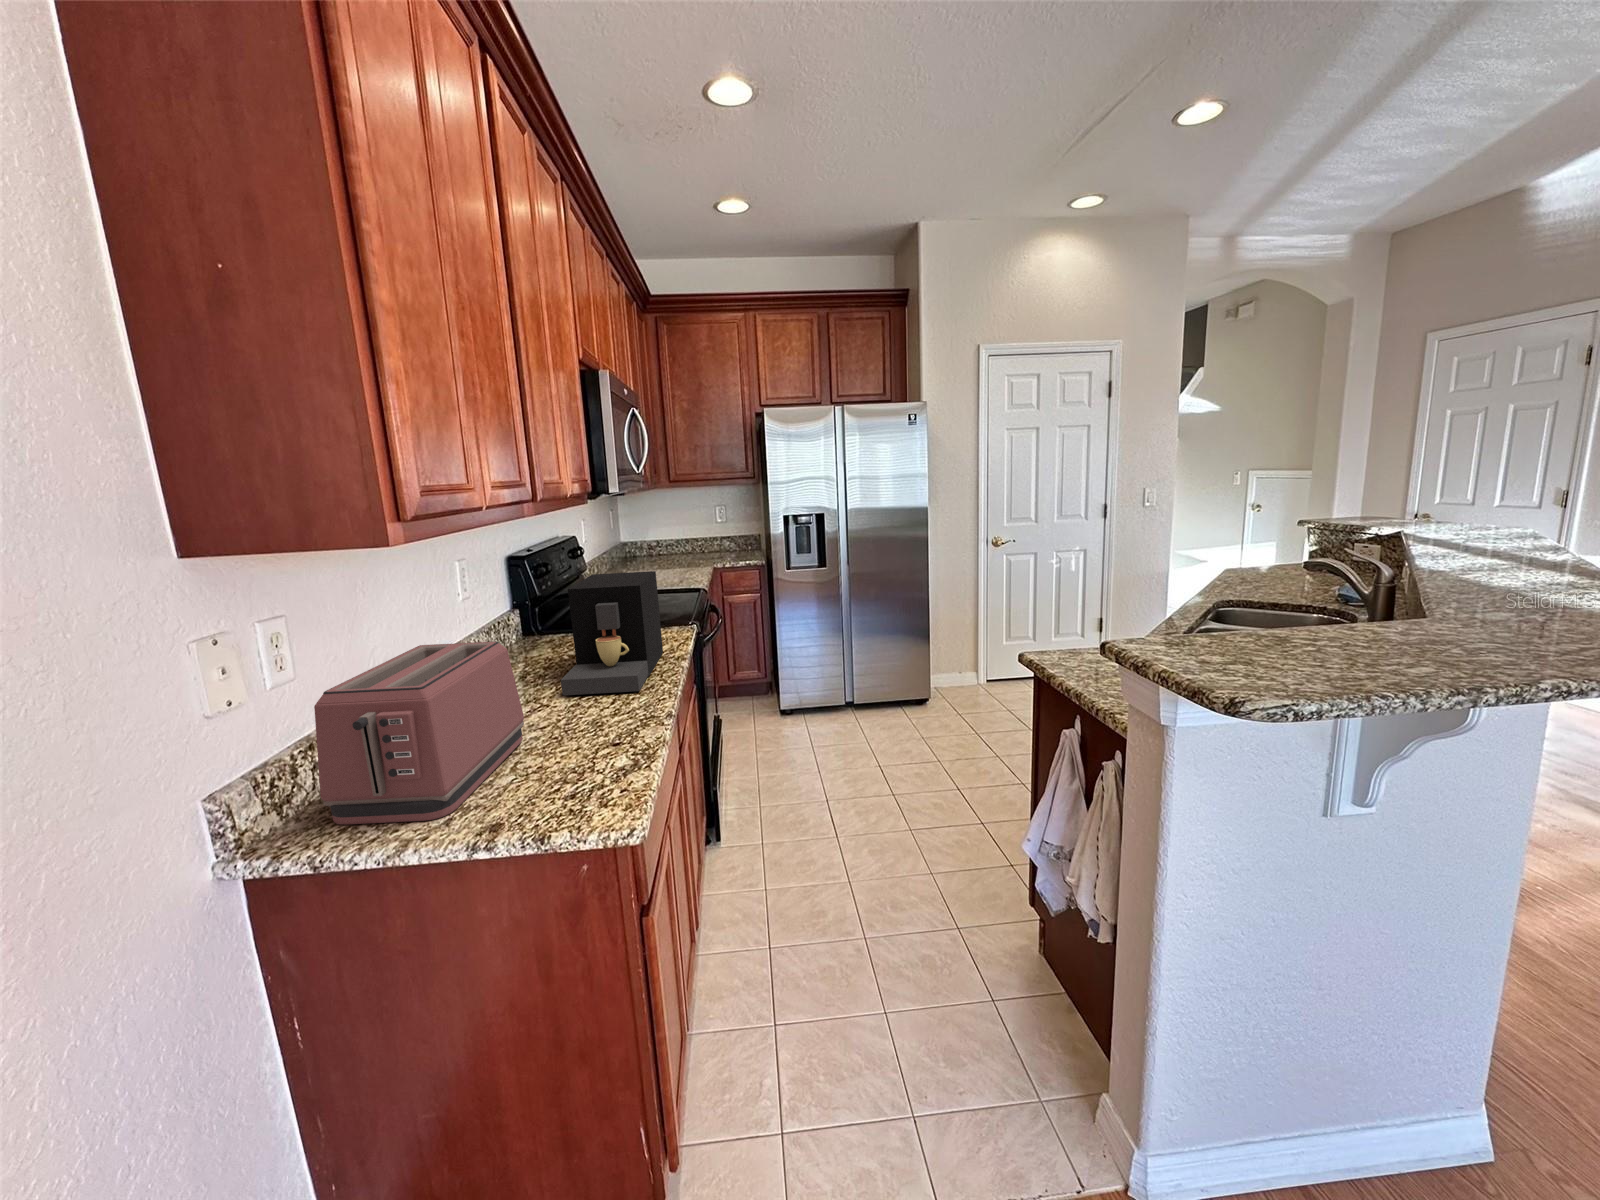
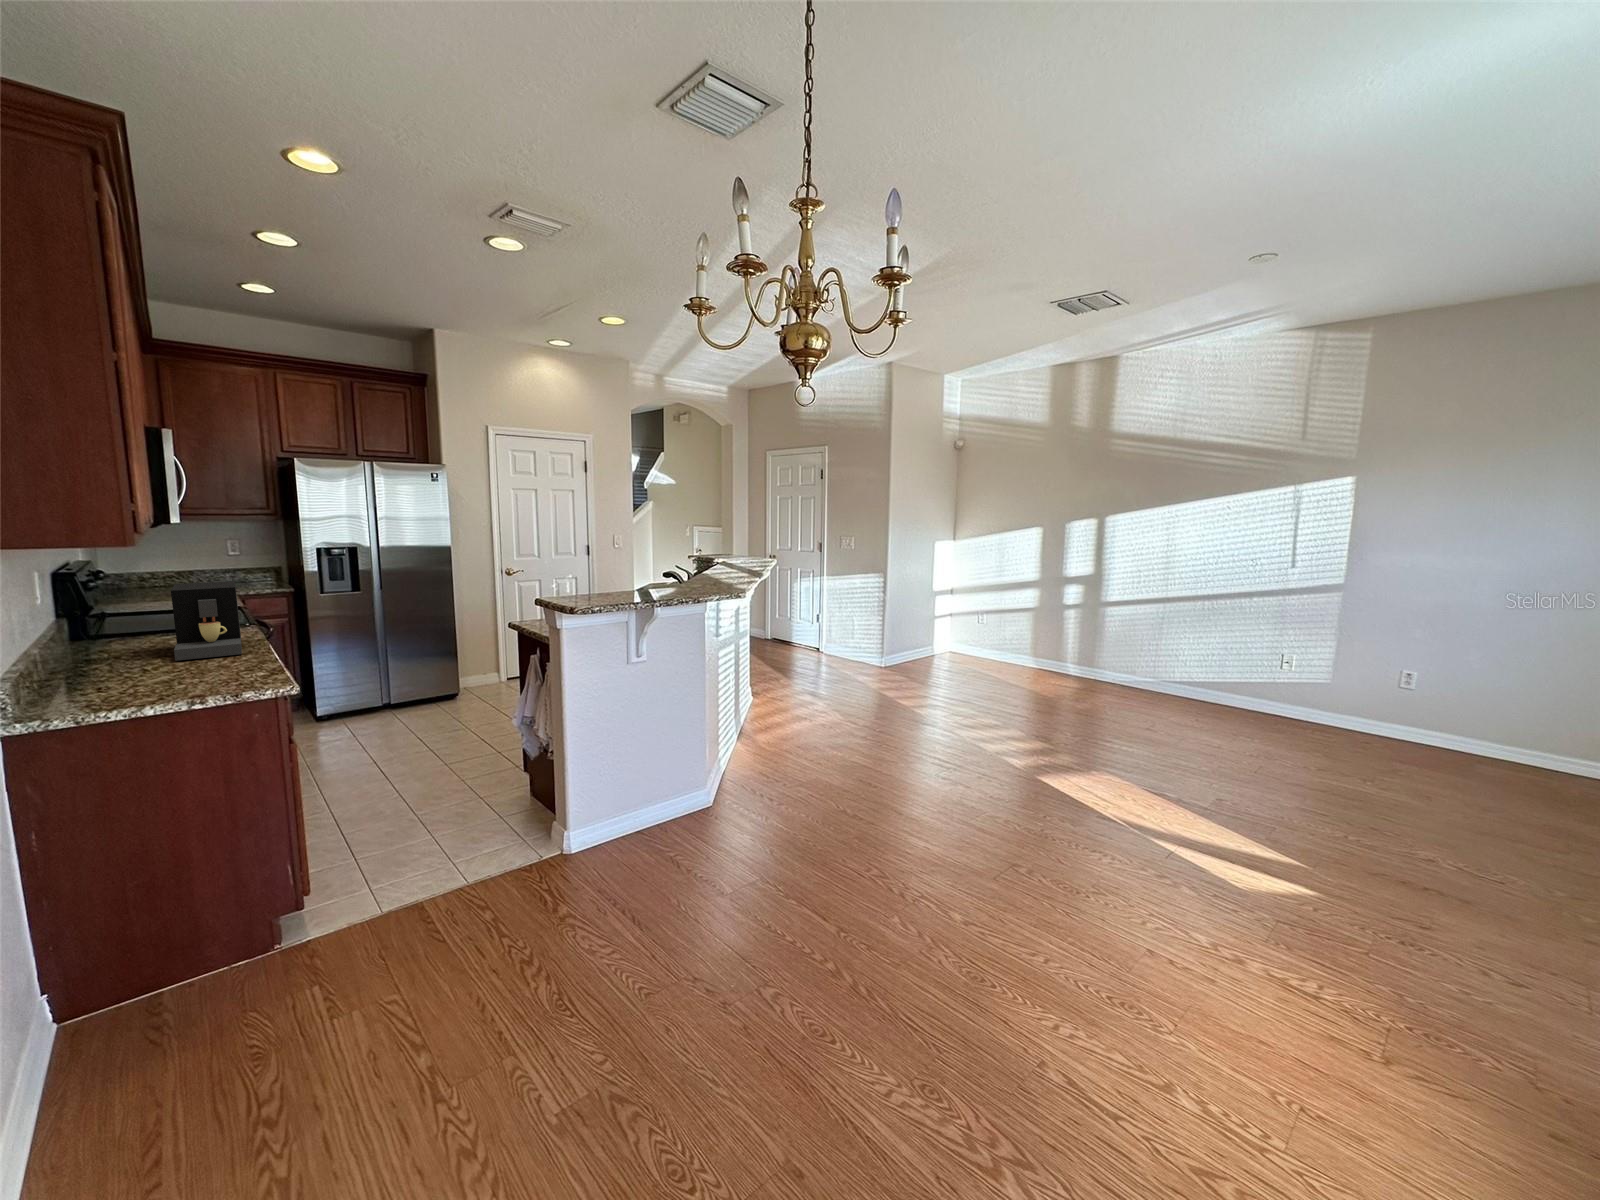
toaster: present [314,641,524,825] -> none [61,613,172,708]

